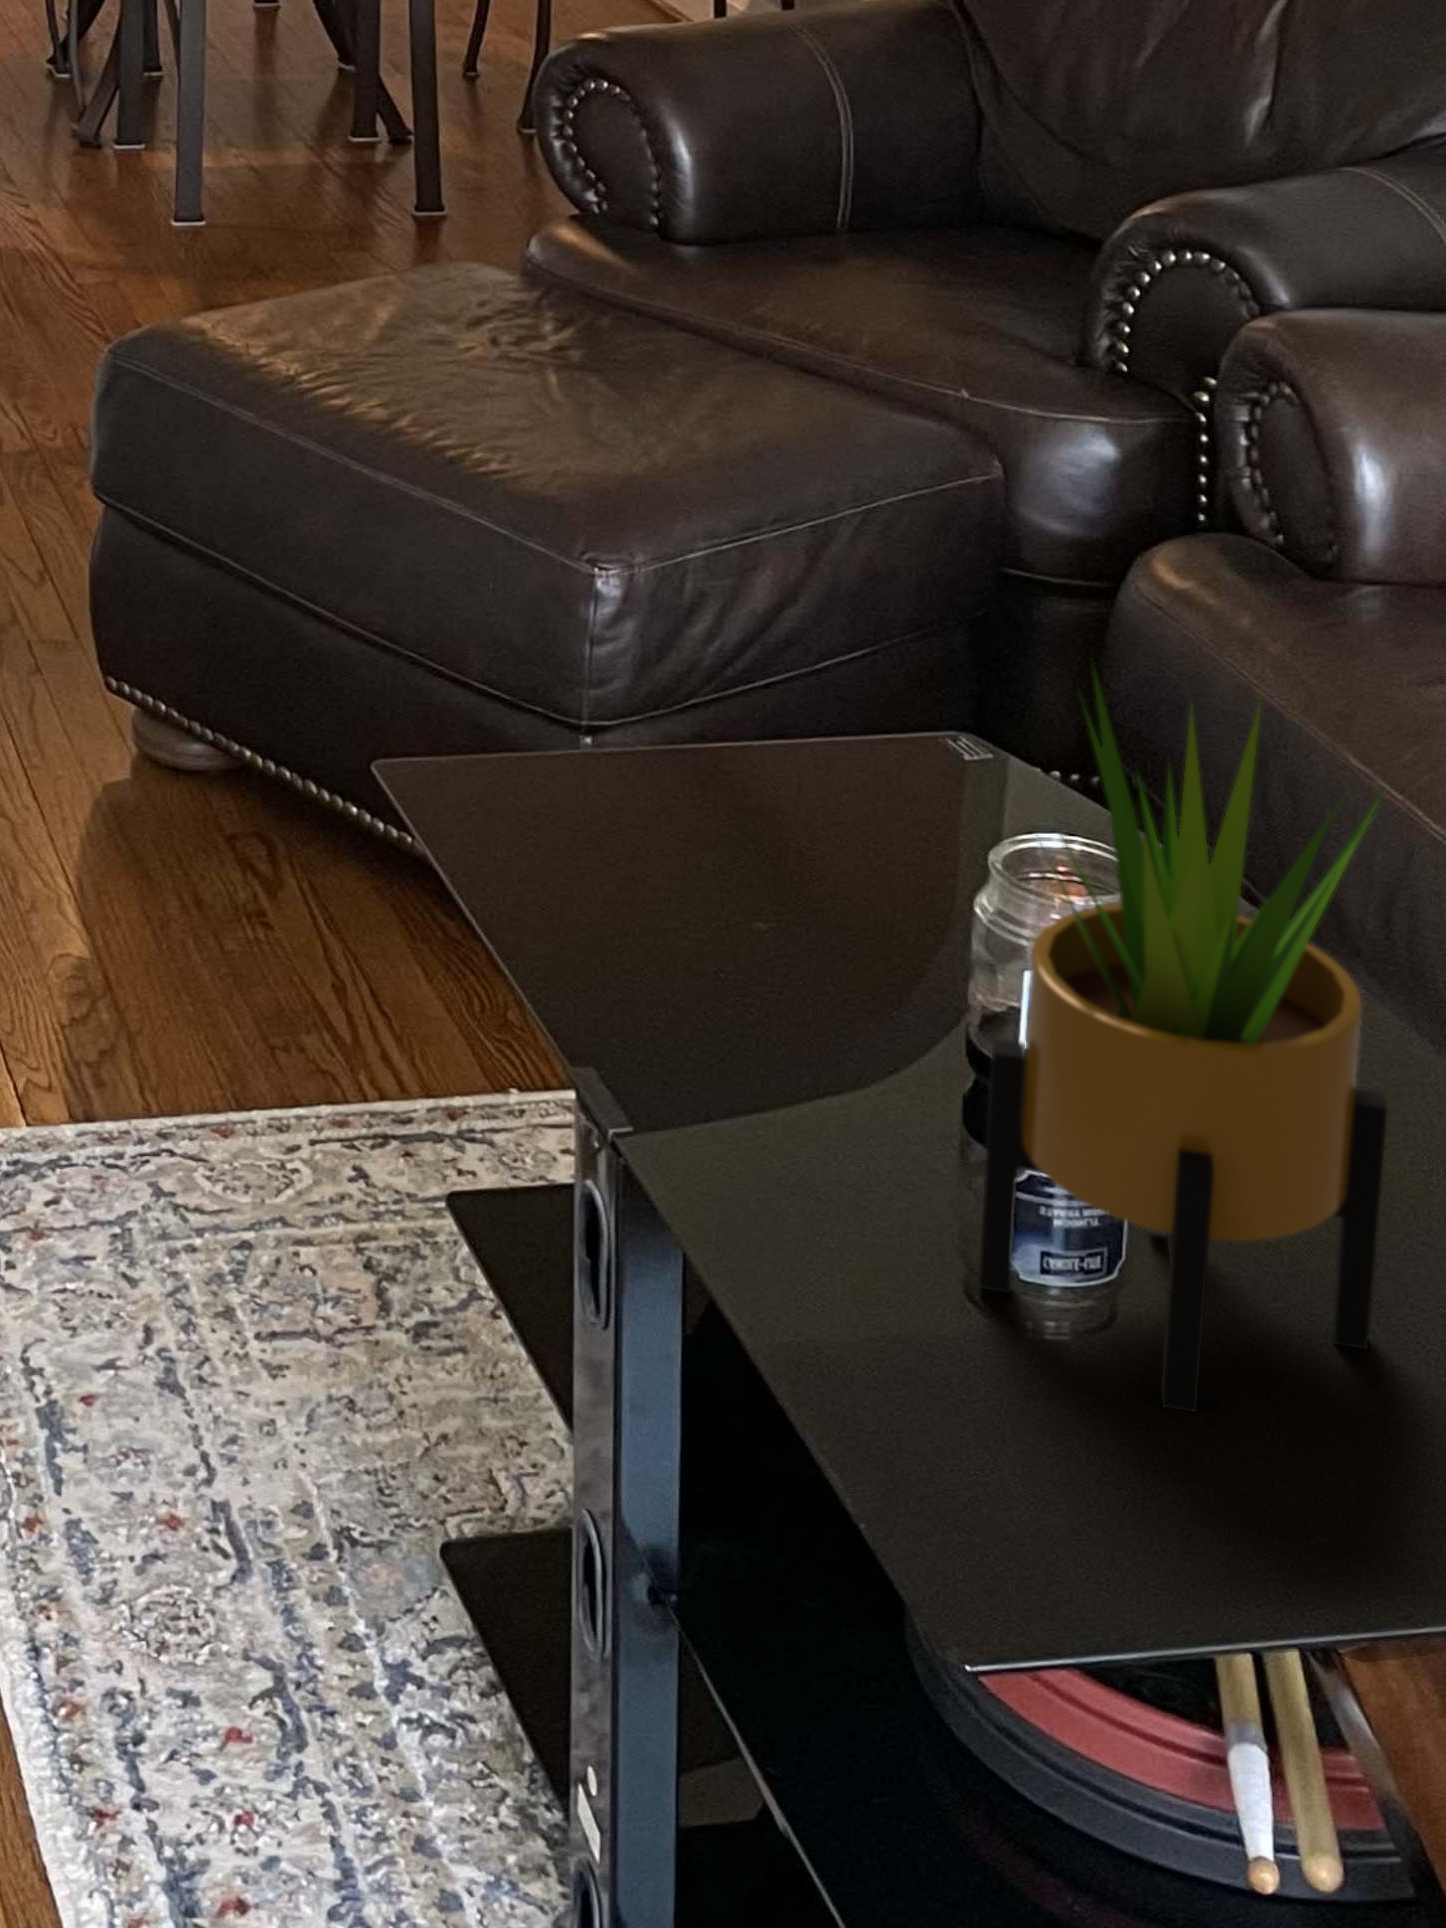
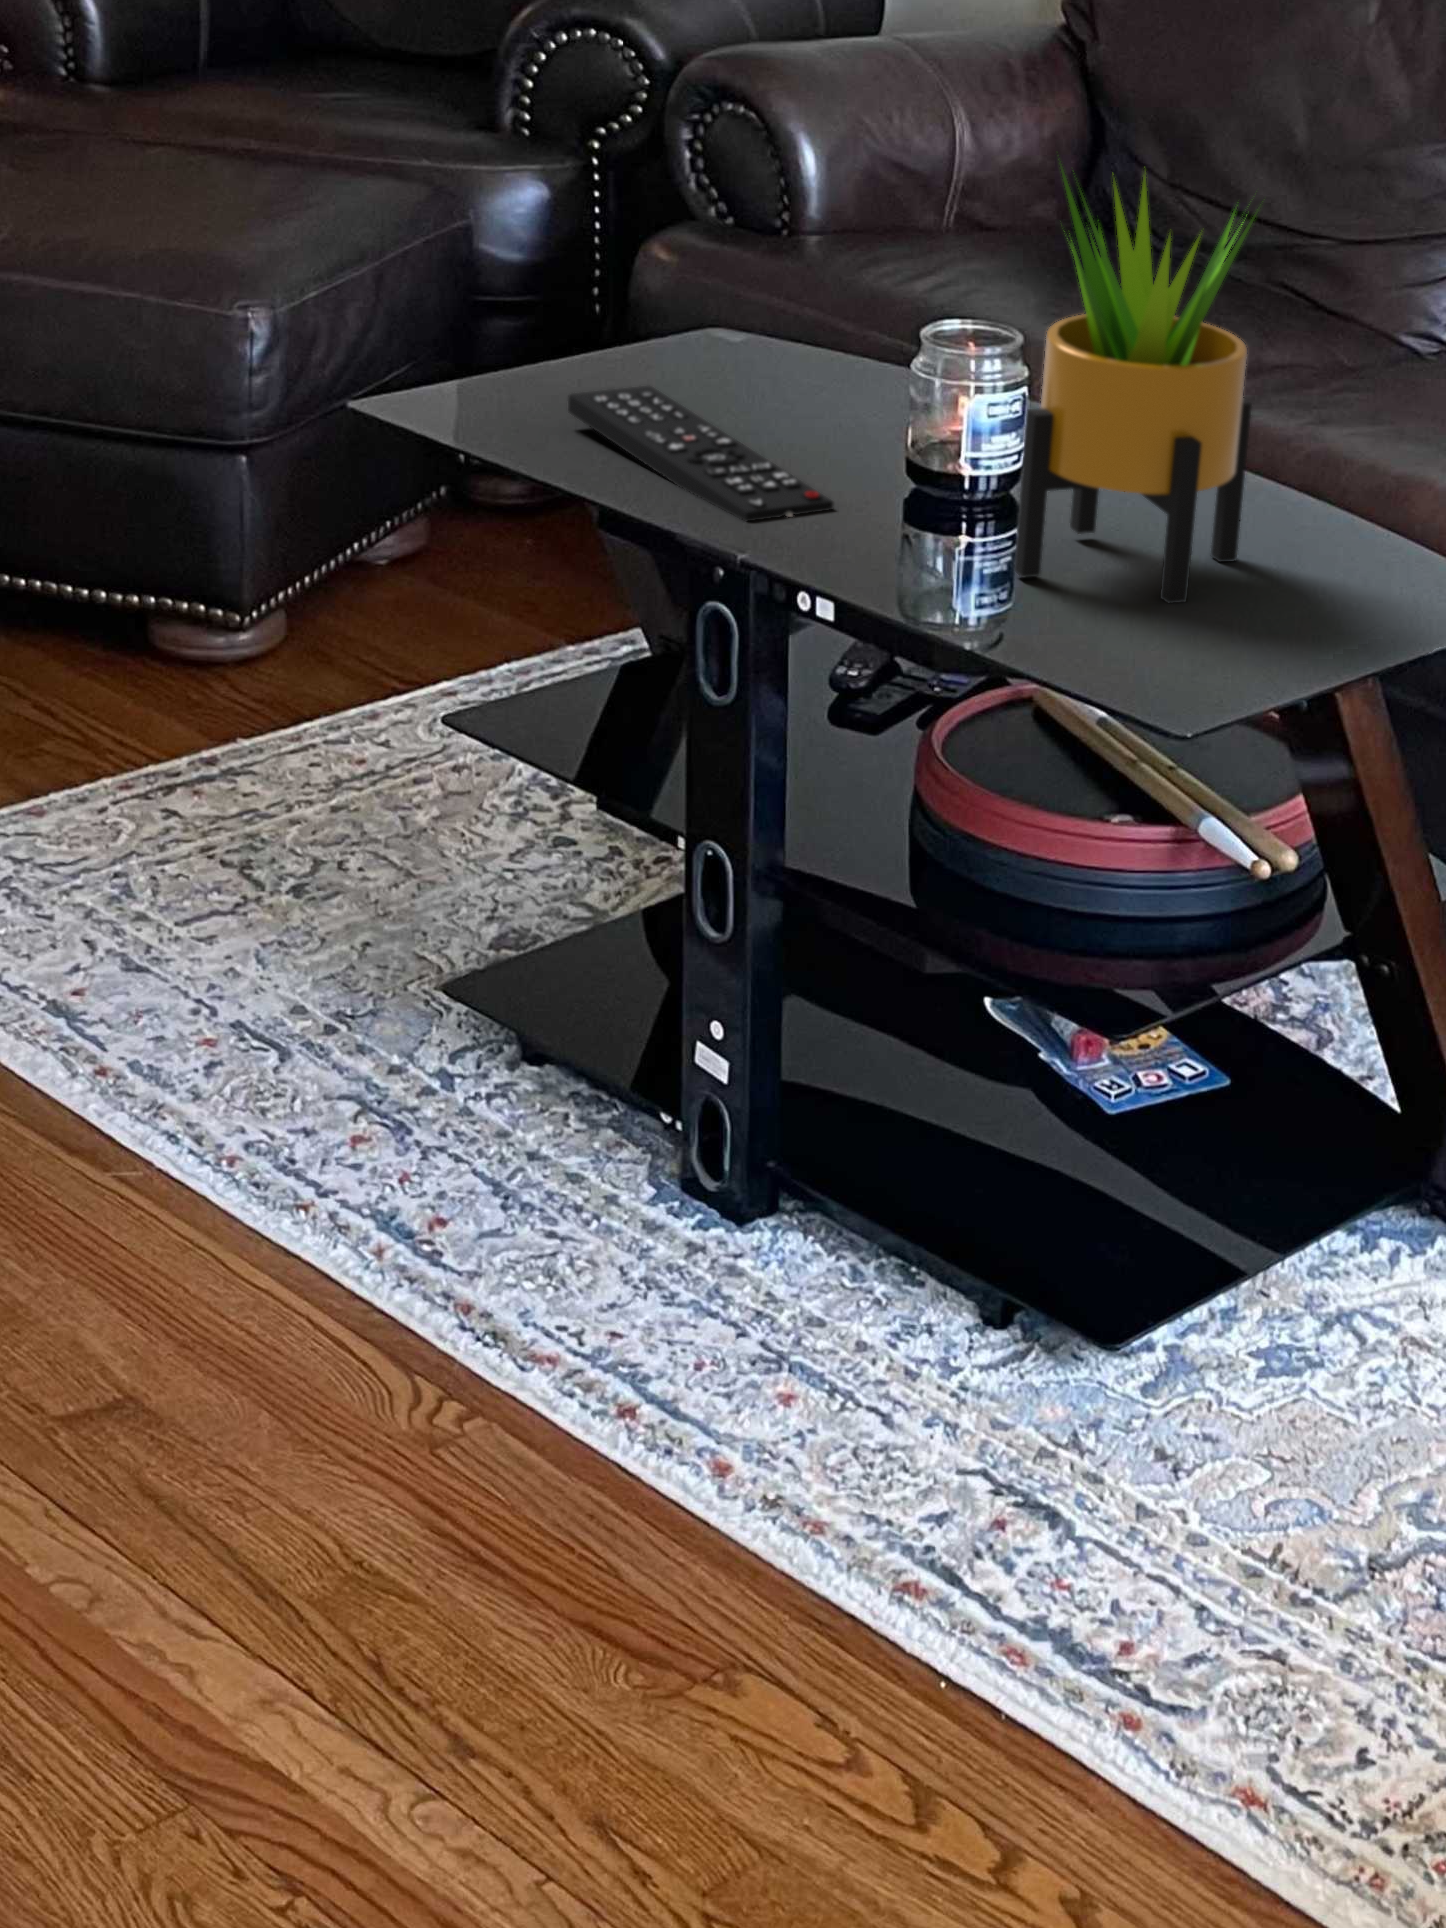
remote control: none [667,809,857,1095] -> present [568,386,833,521]

